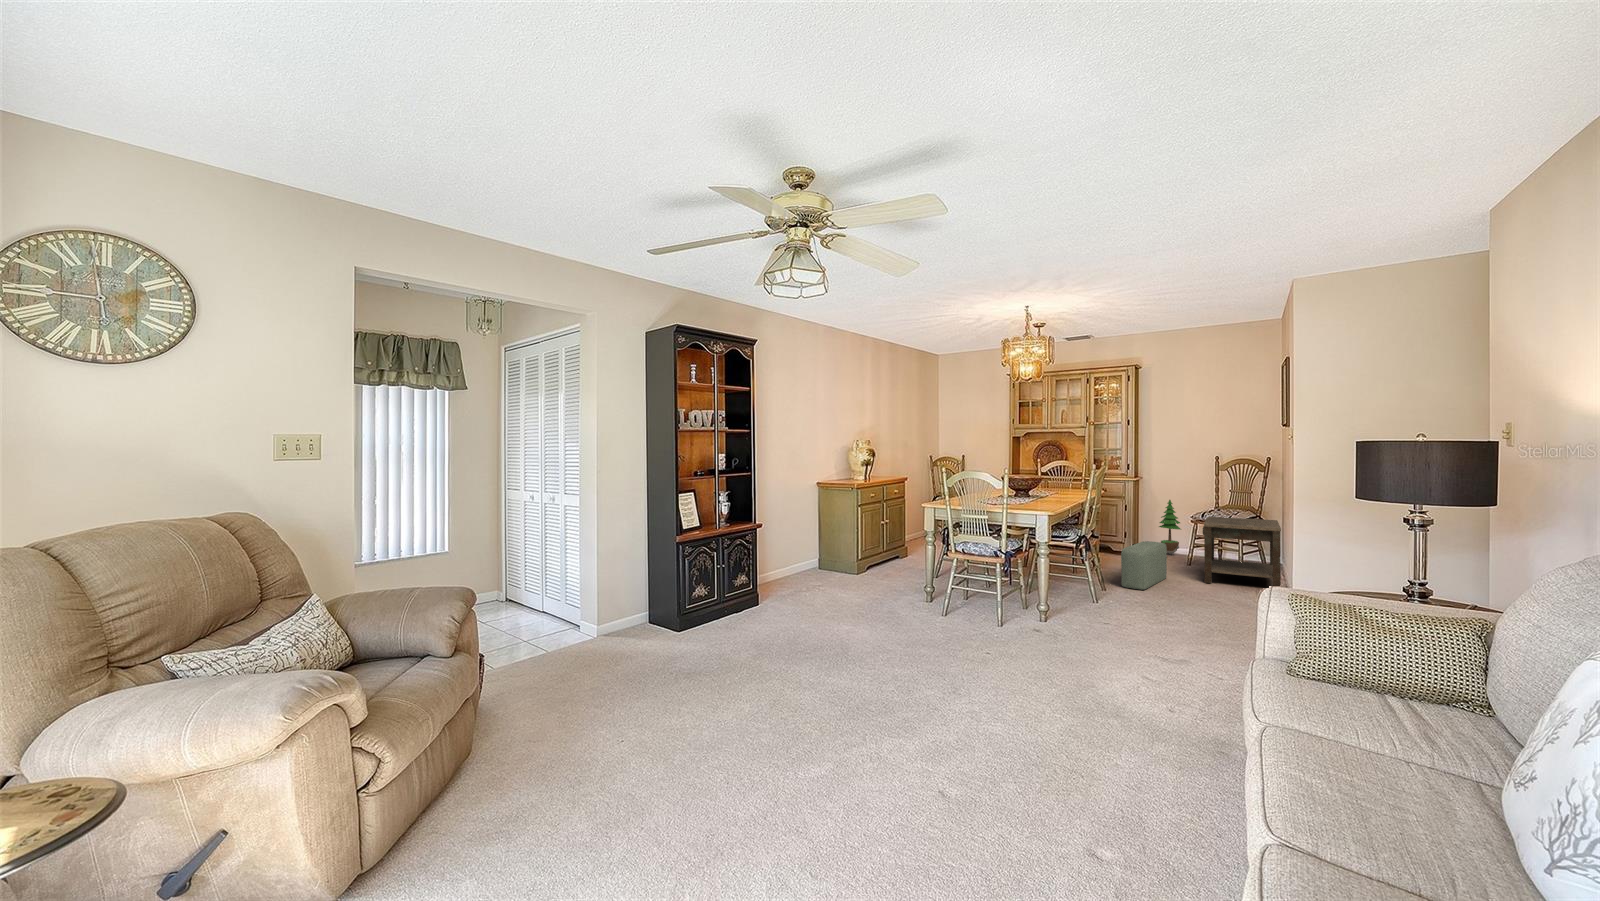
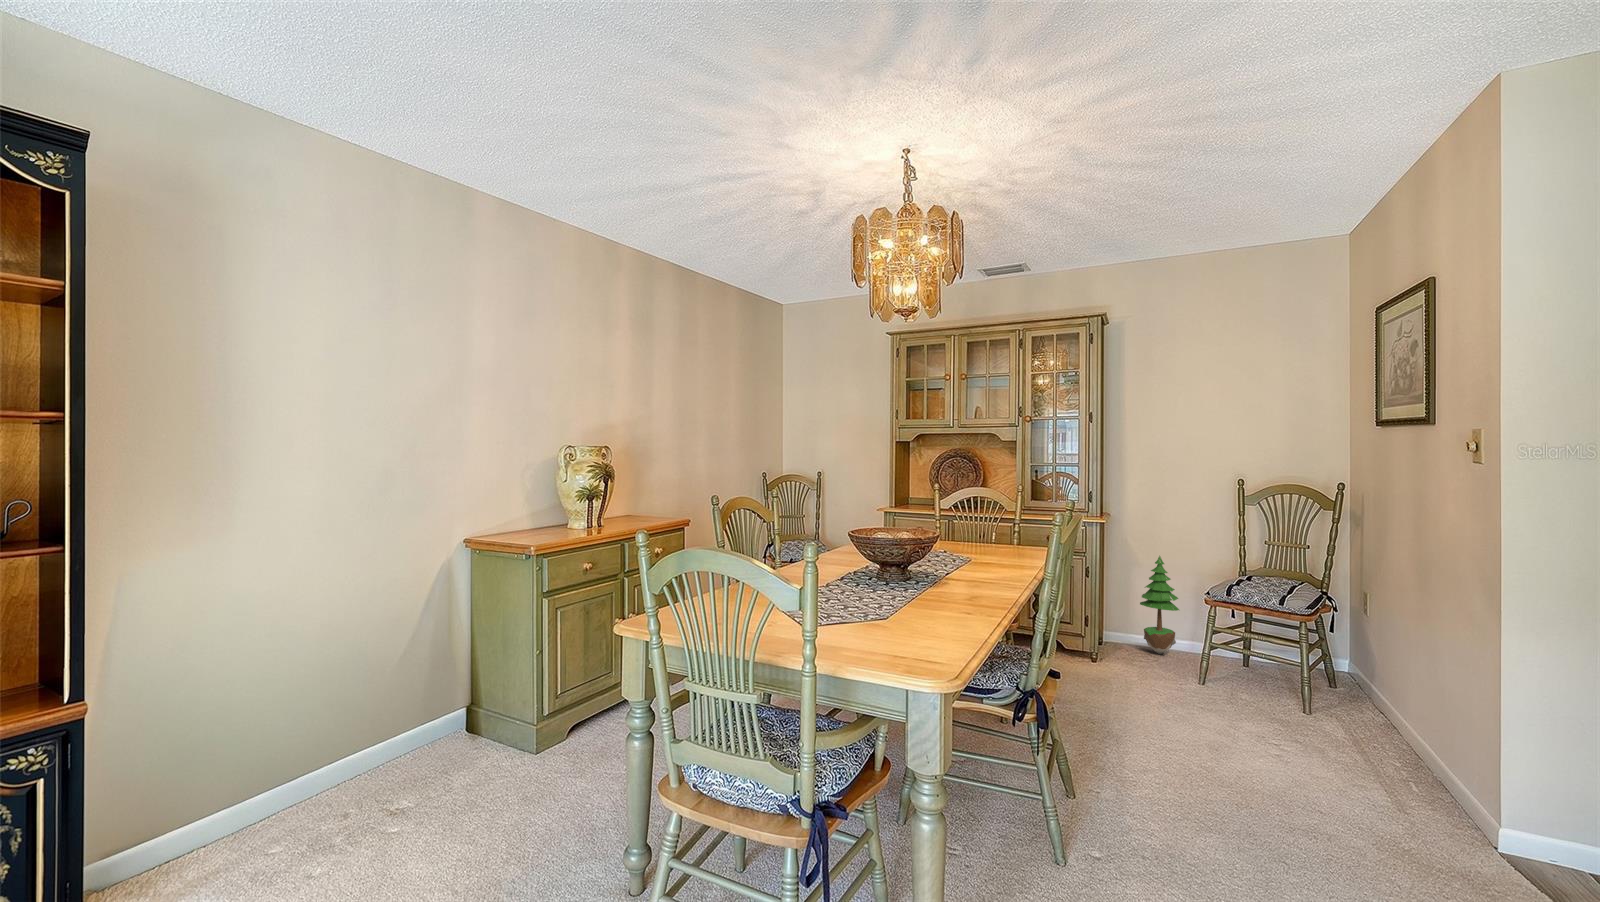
side table: present [1203,517,1281,586] -> none [1242,599,1431,783]
pouf: present [1121,541,1167,590] -> none [1105,660,1184,795]

